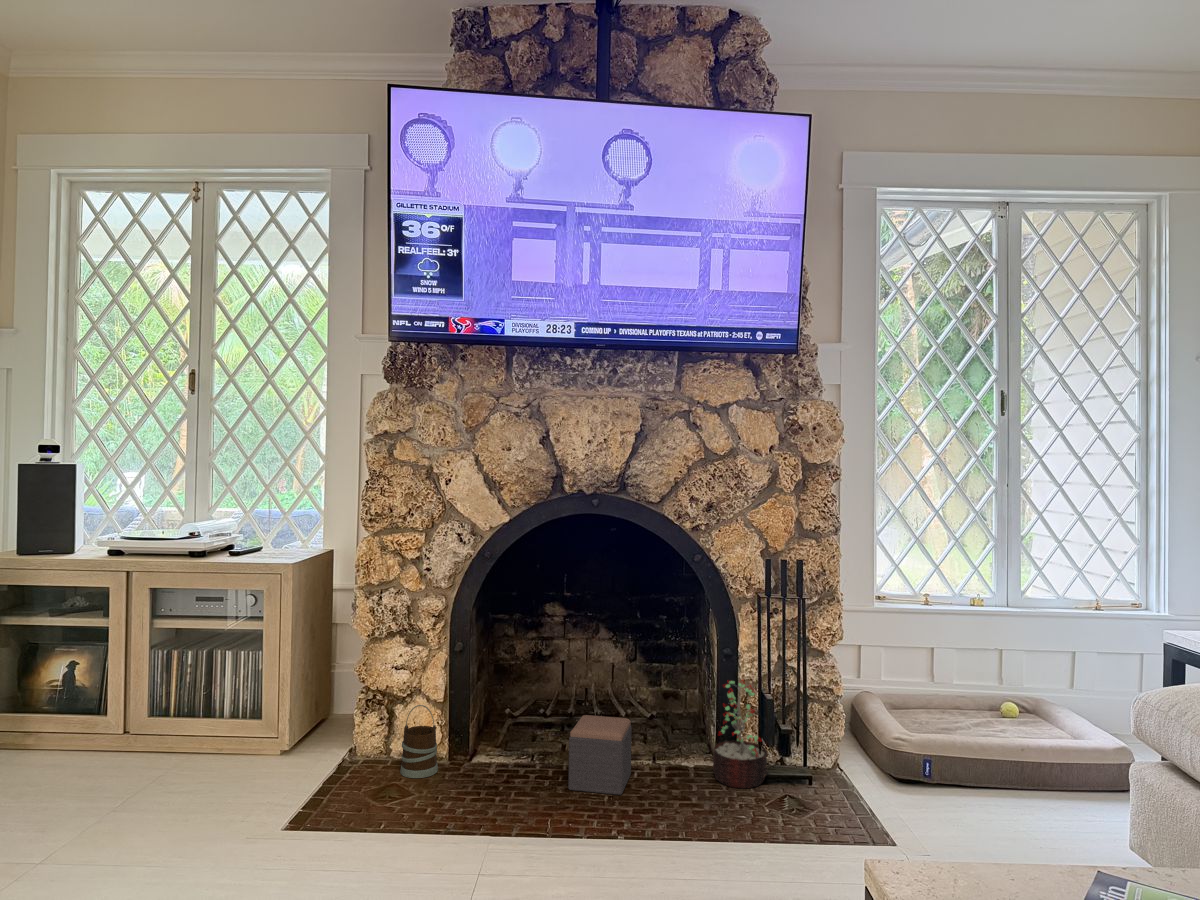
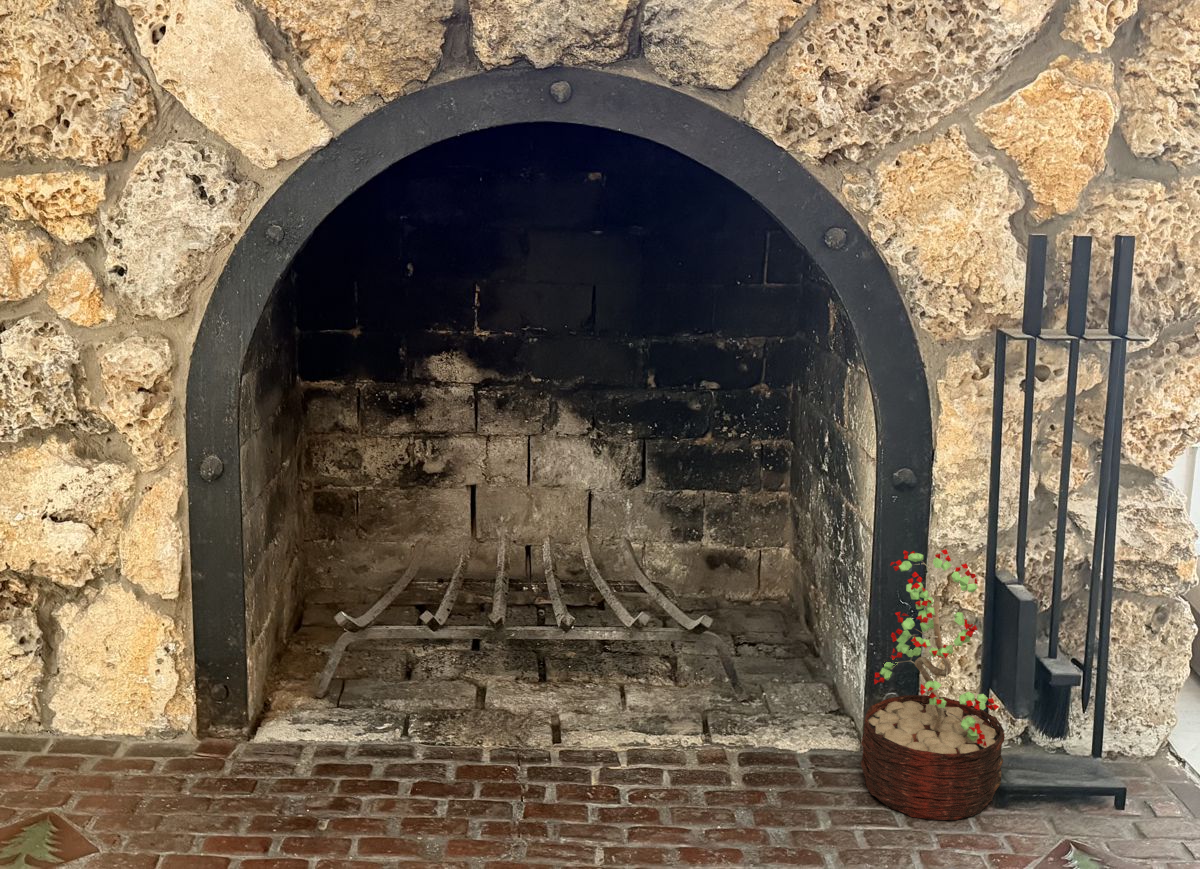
wooden bucket: present [400,705,438,778] -> none [72,615,174,794]
footstool: present [568,715,632,795] -> none [492,638,657,845]

